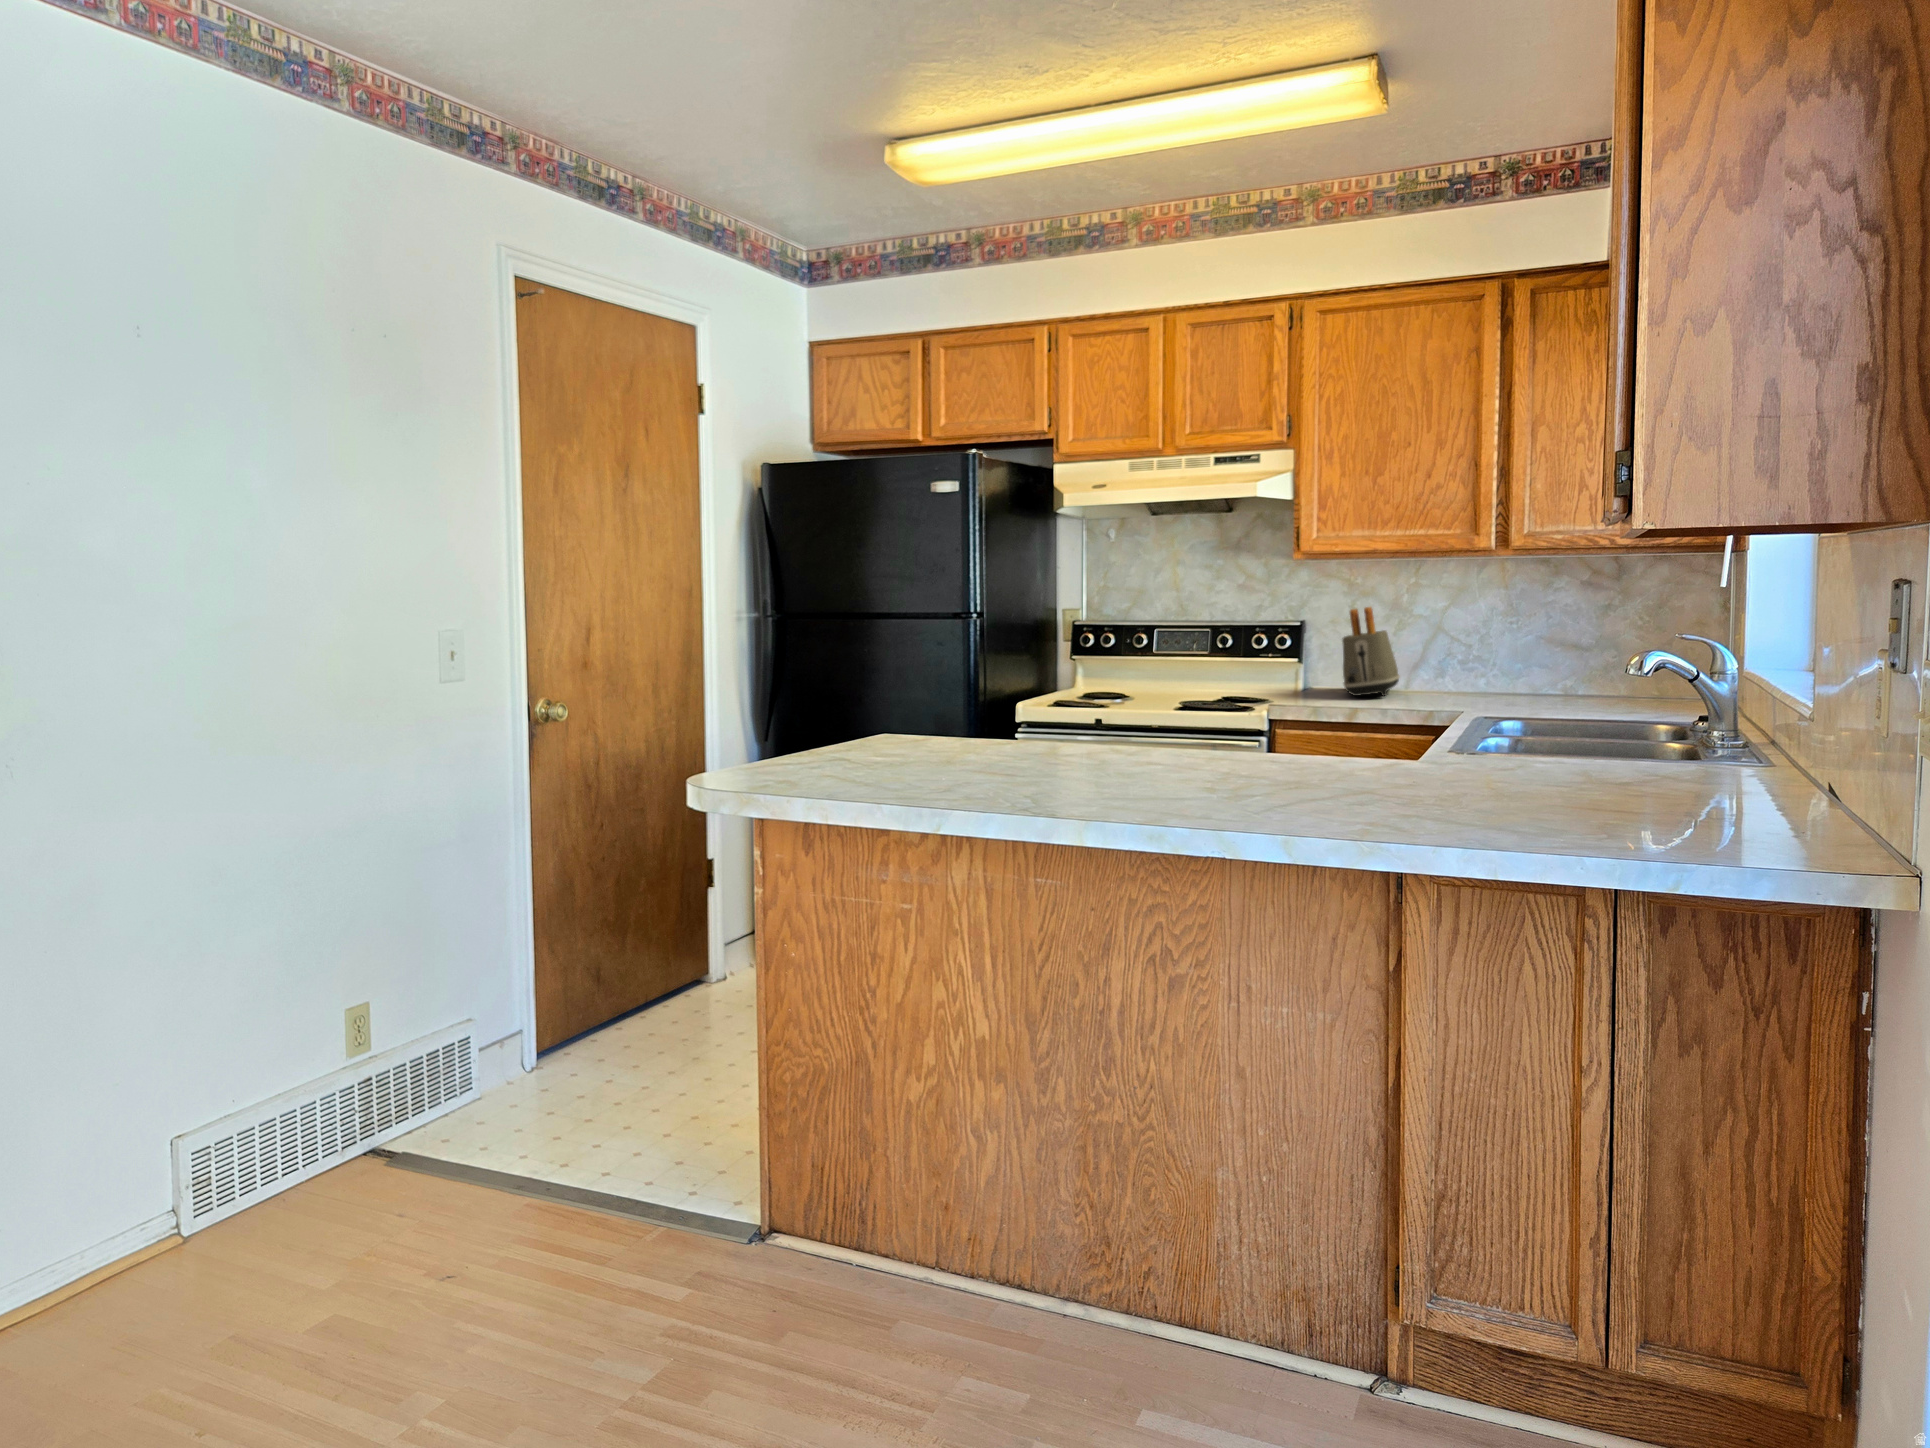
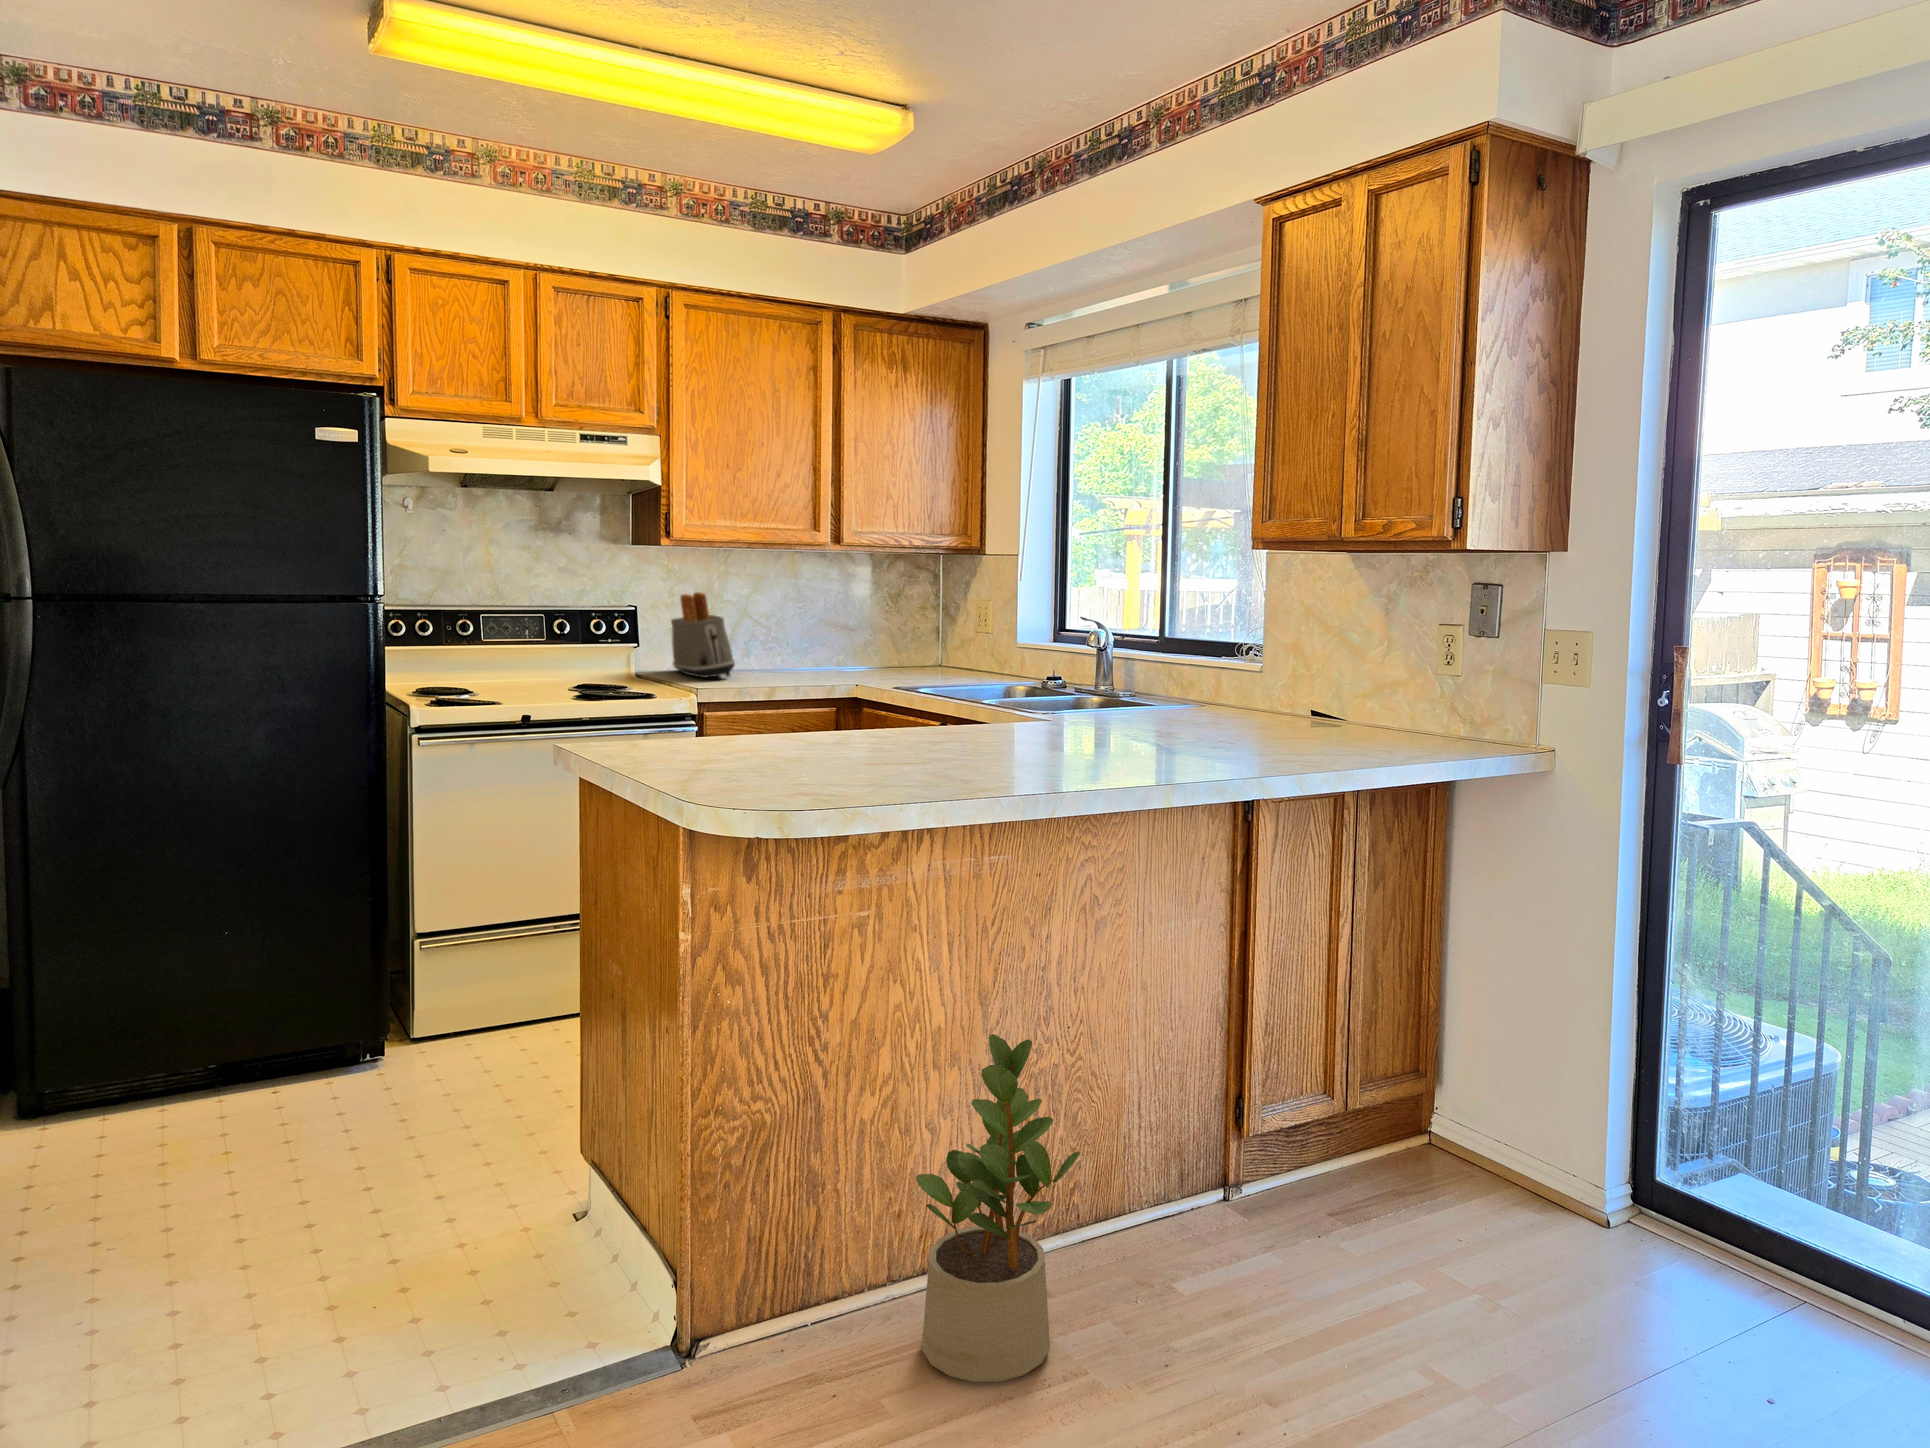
potted plant: none [846,1038,1008,1387] -> present [916,1034,1080,1382]

